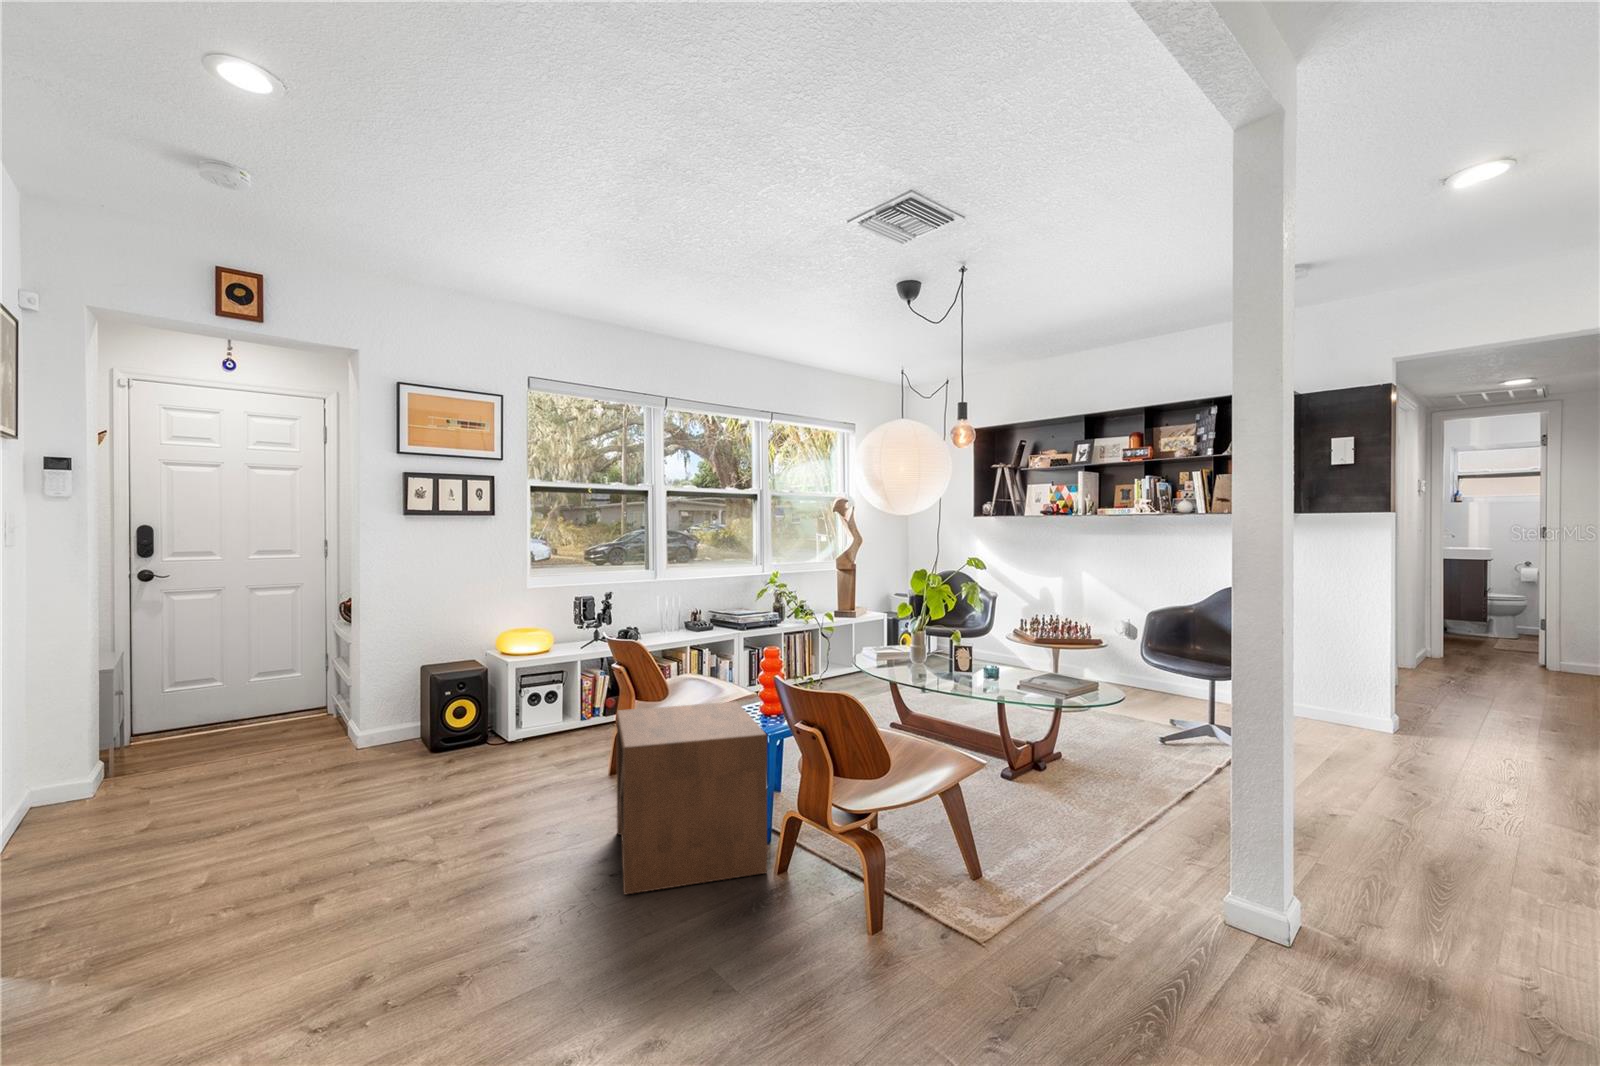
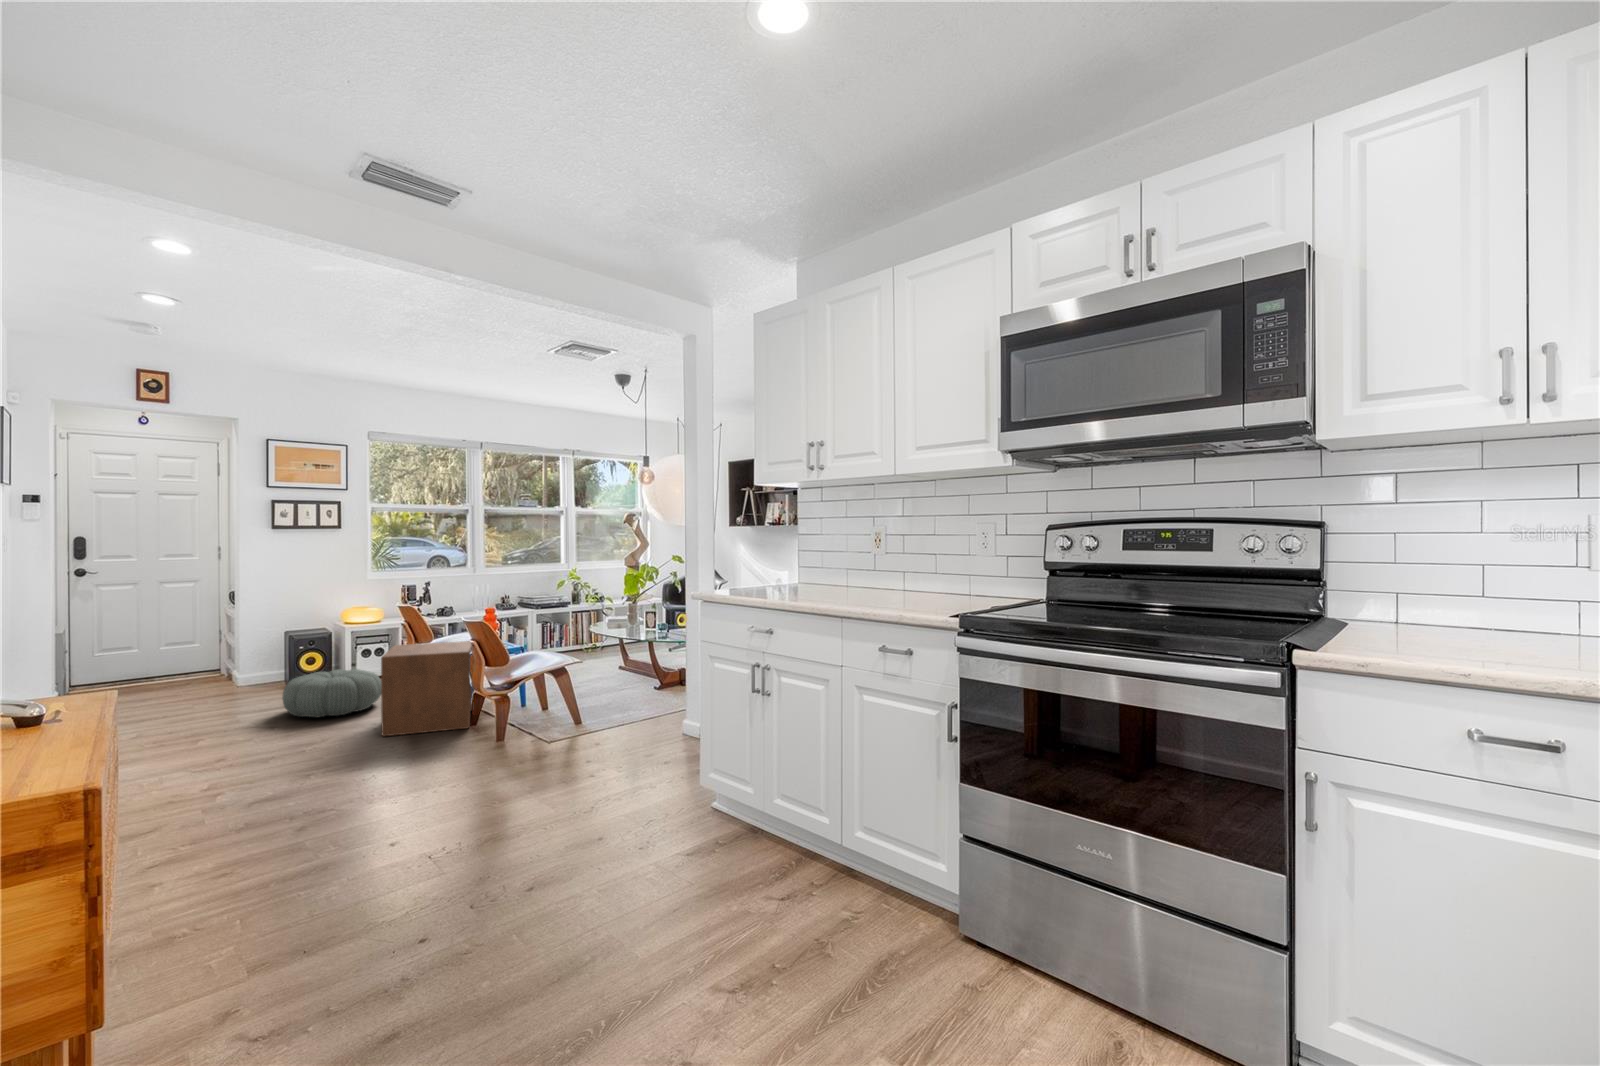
pouf: none [434,738,582,830] -> present [282,669,381,717]

